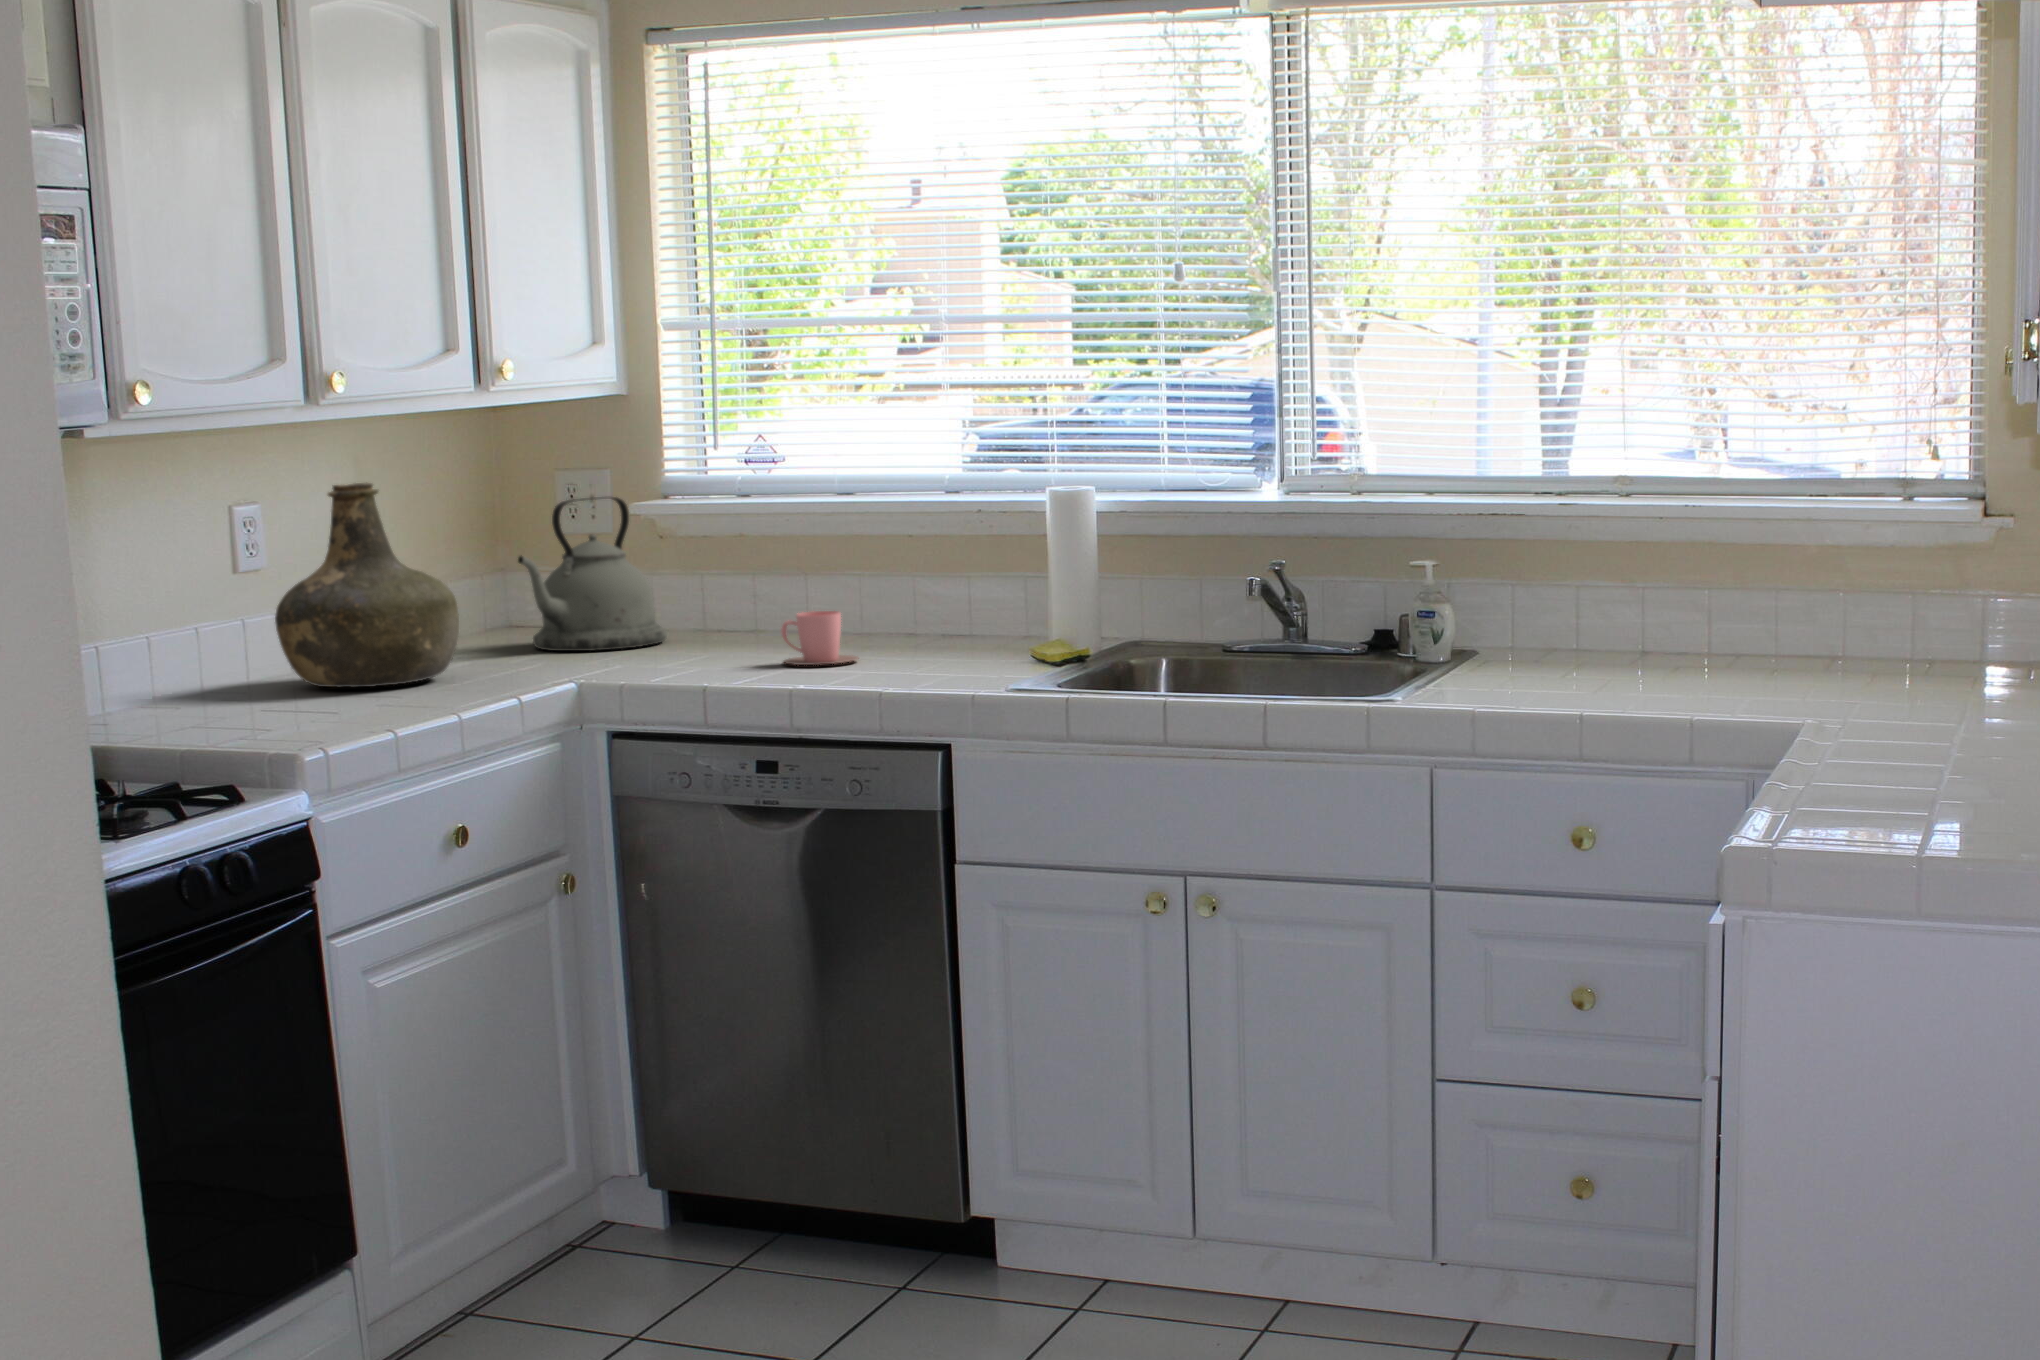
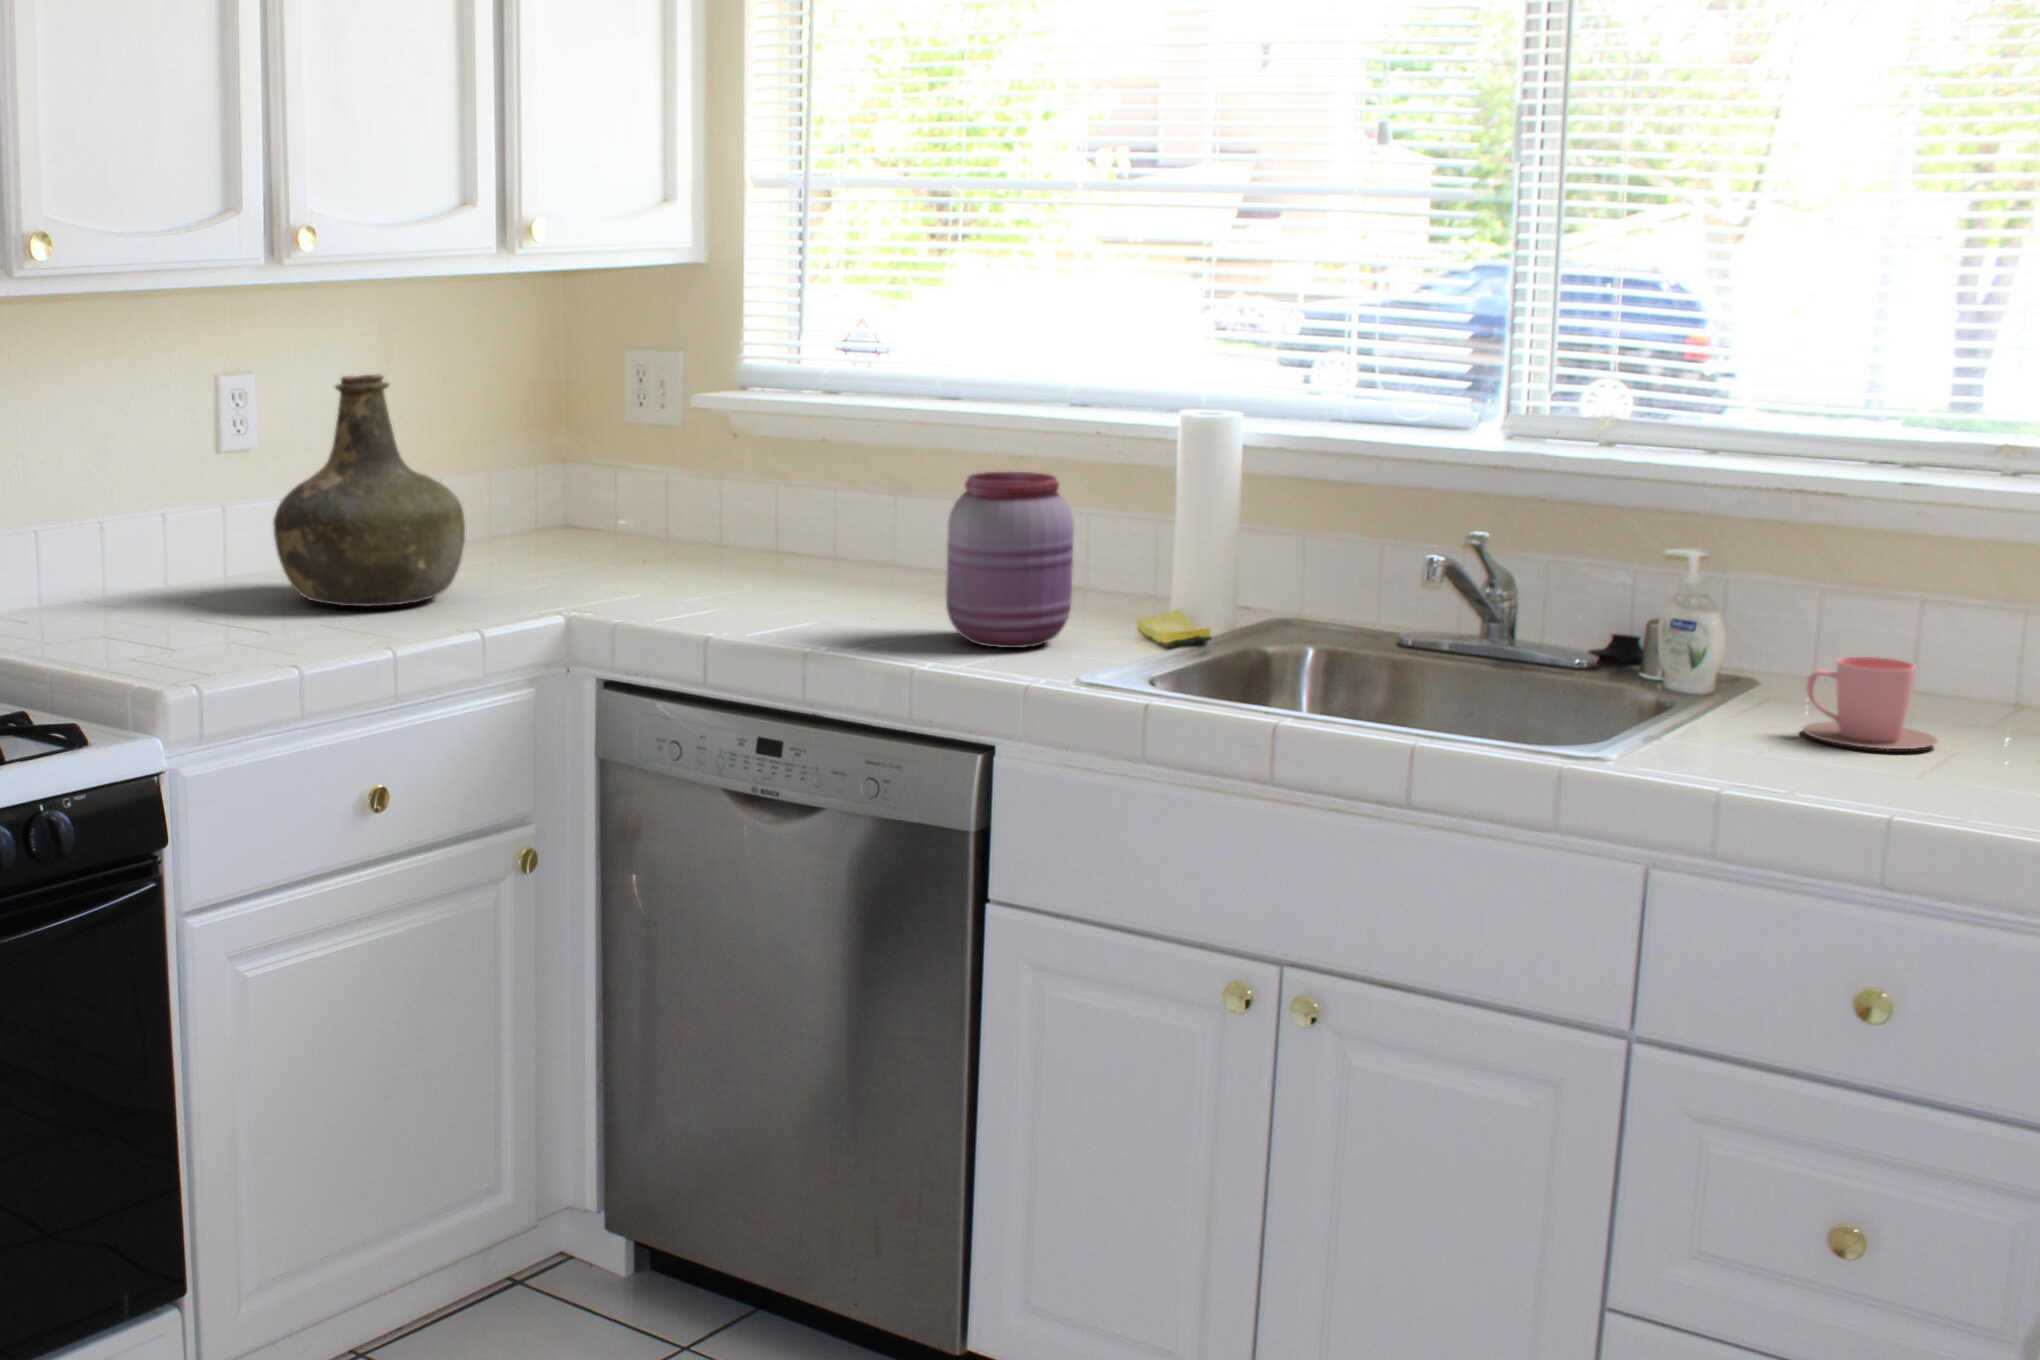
kettle: present [518,497,667,651] -> none [550,388,716,568]
jar: none [891,535,992,672] -> present [946,472,1074,648]
cup: present [781,611,859,665] -> present [1803,657,1937,749]

